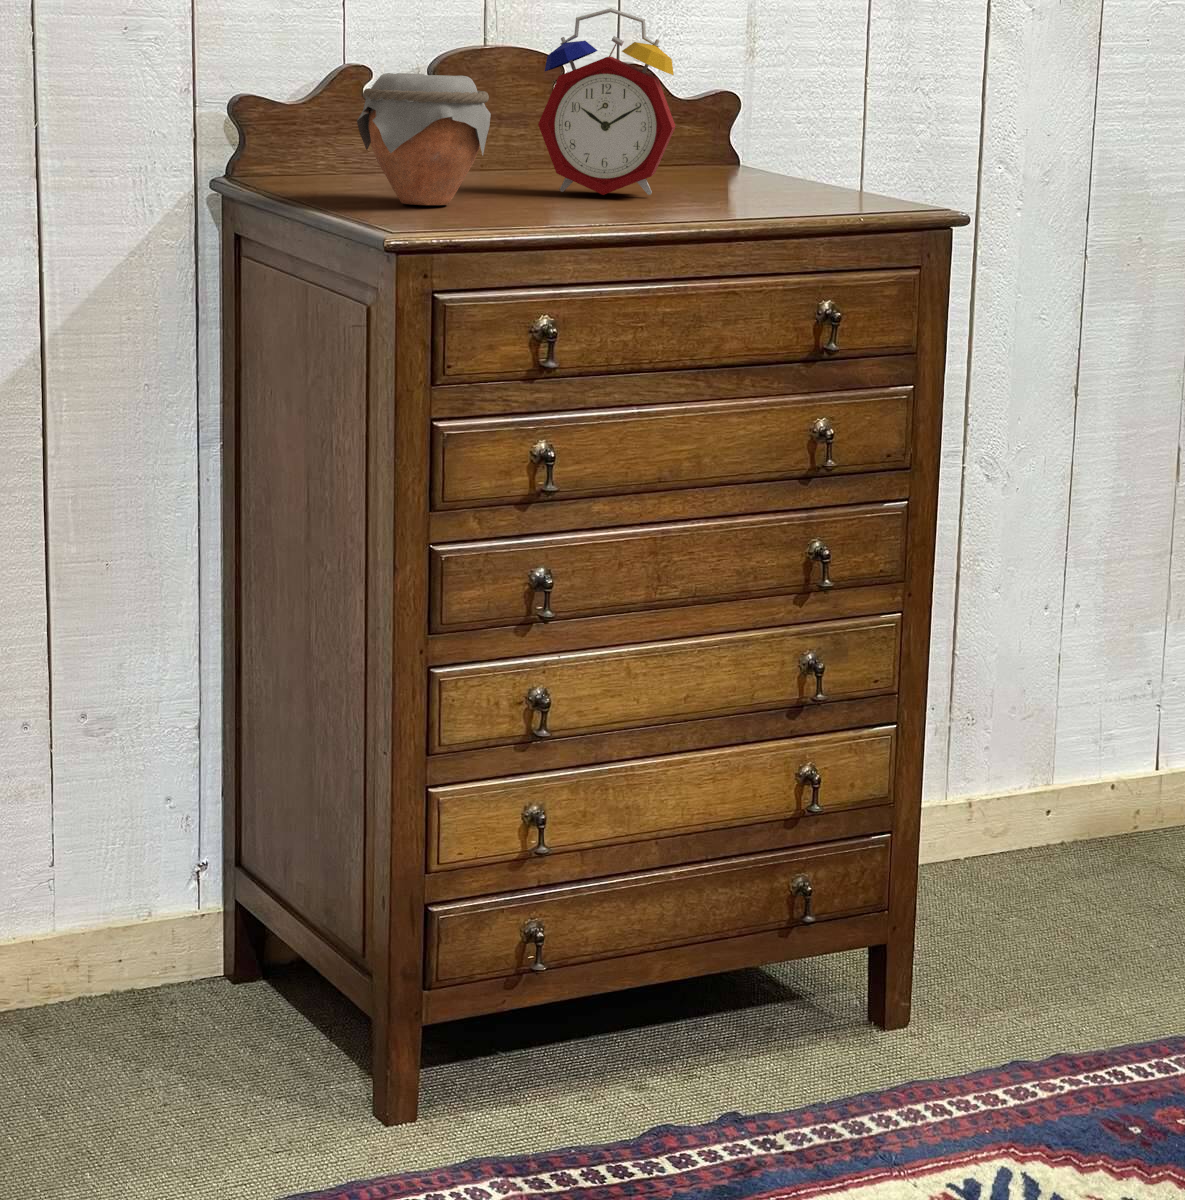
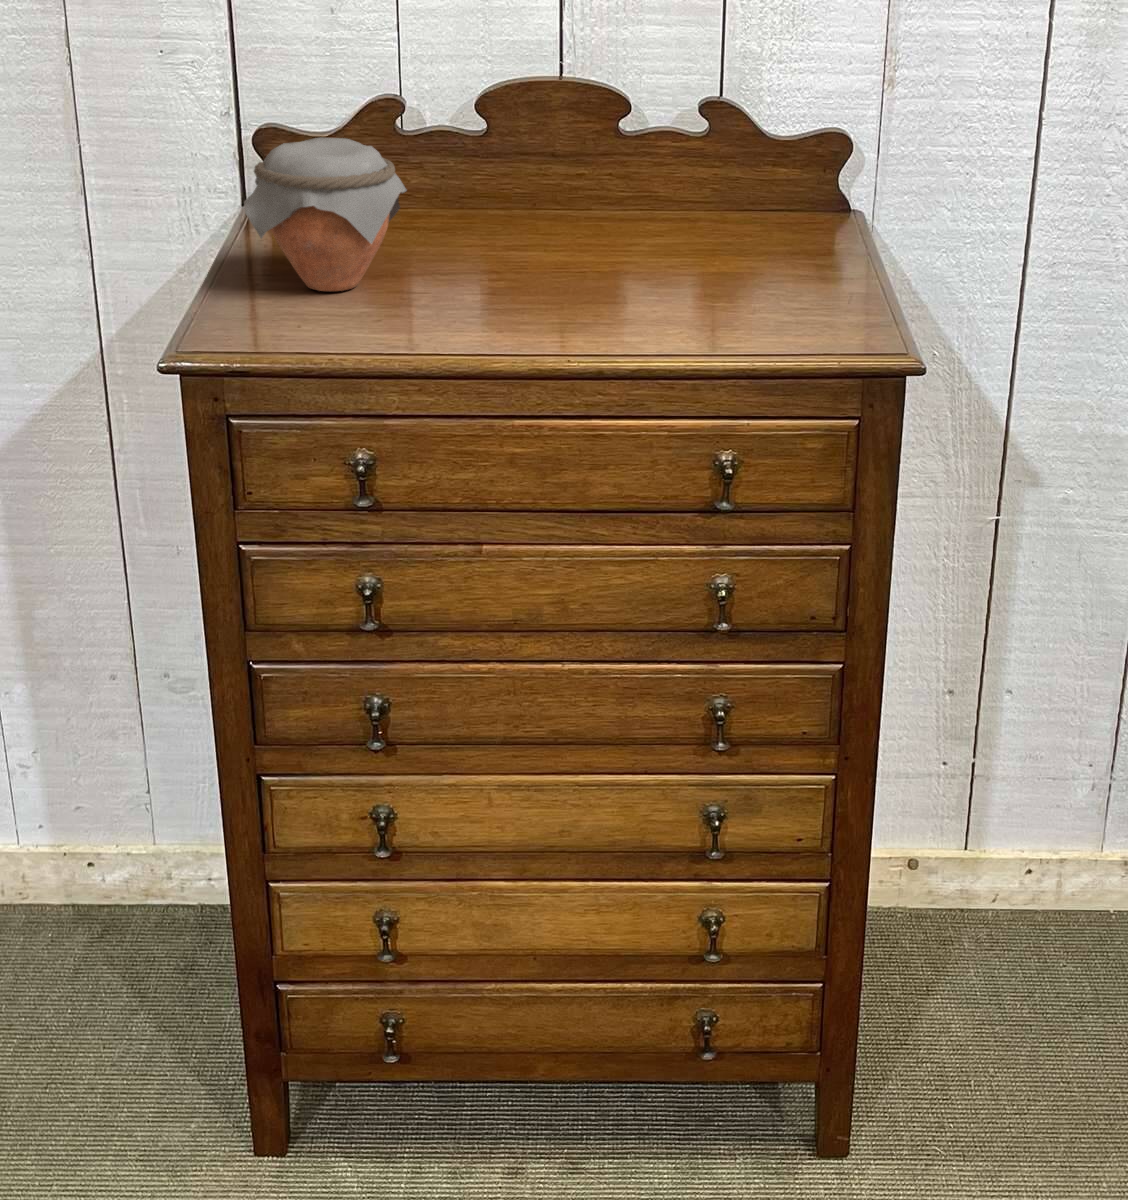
alarm clock: present [538,8,676,195] -> none [487,67,646,285]

